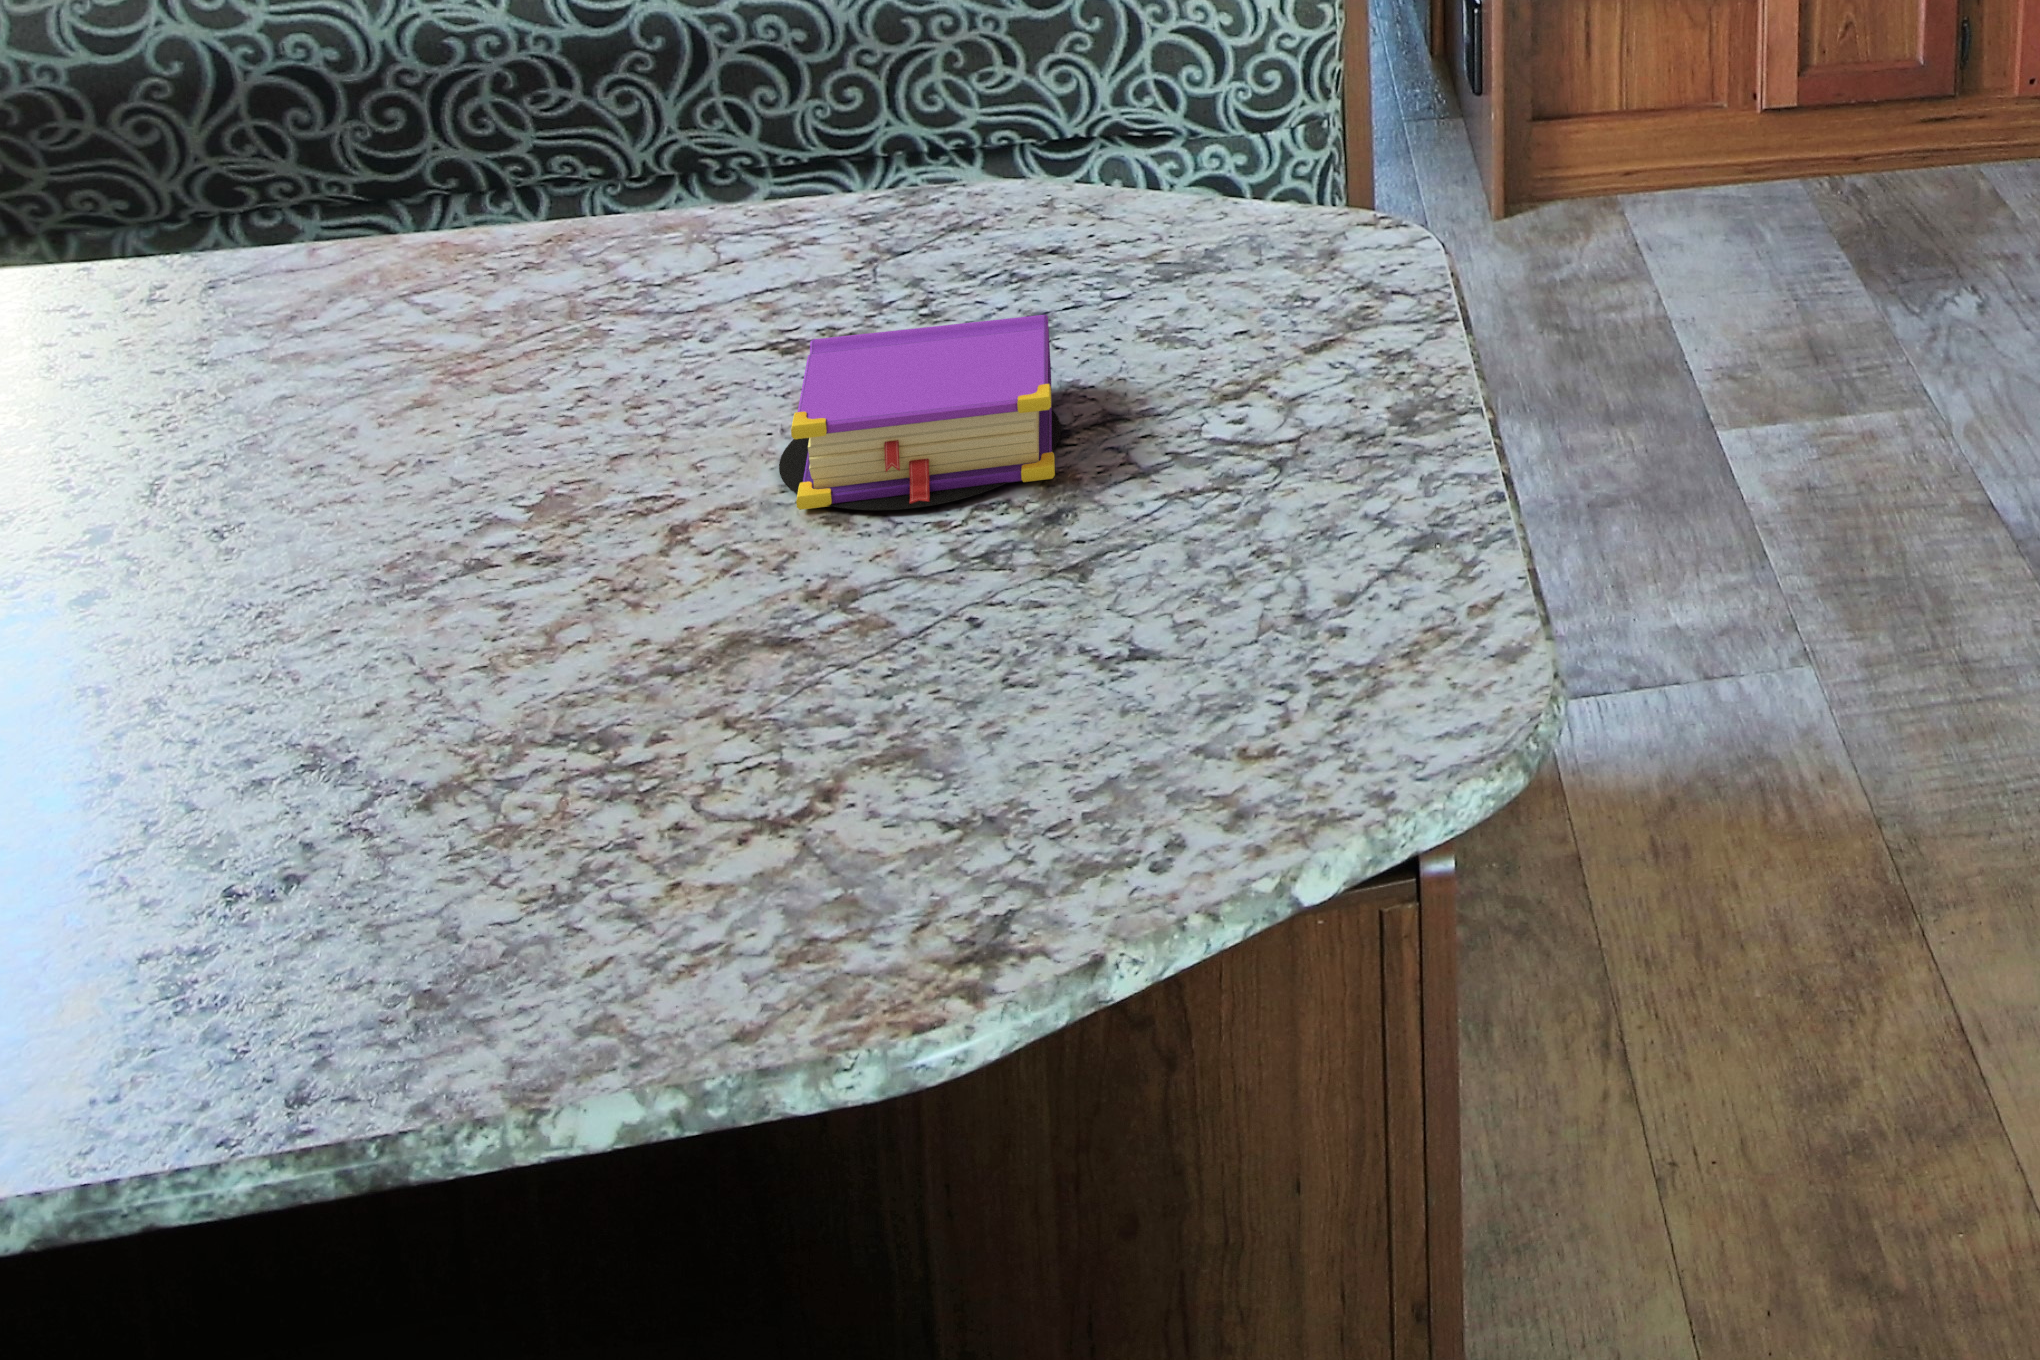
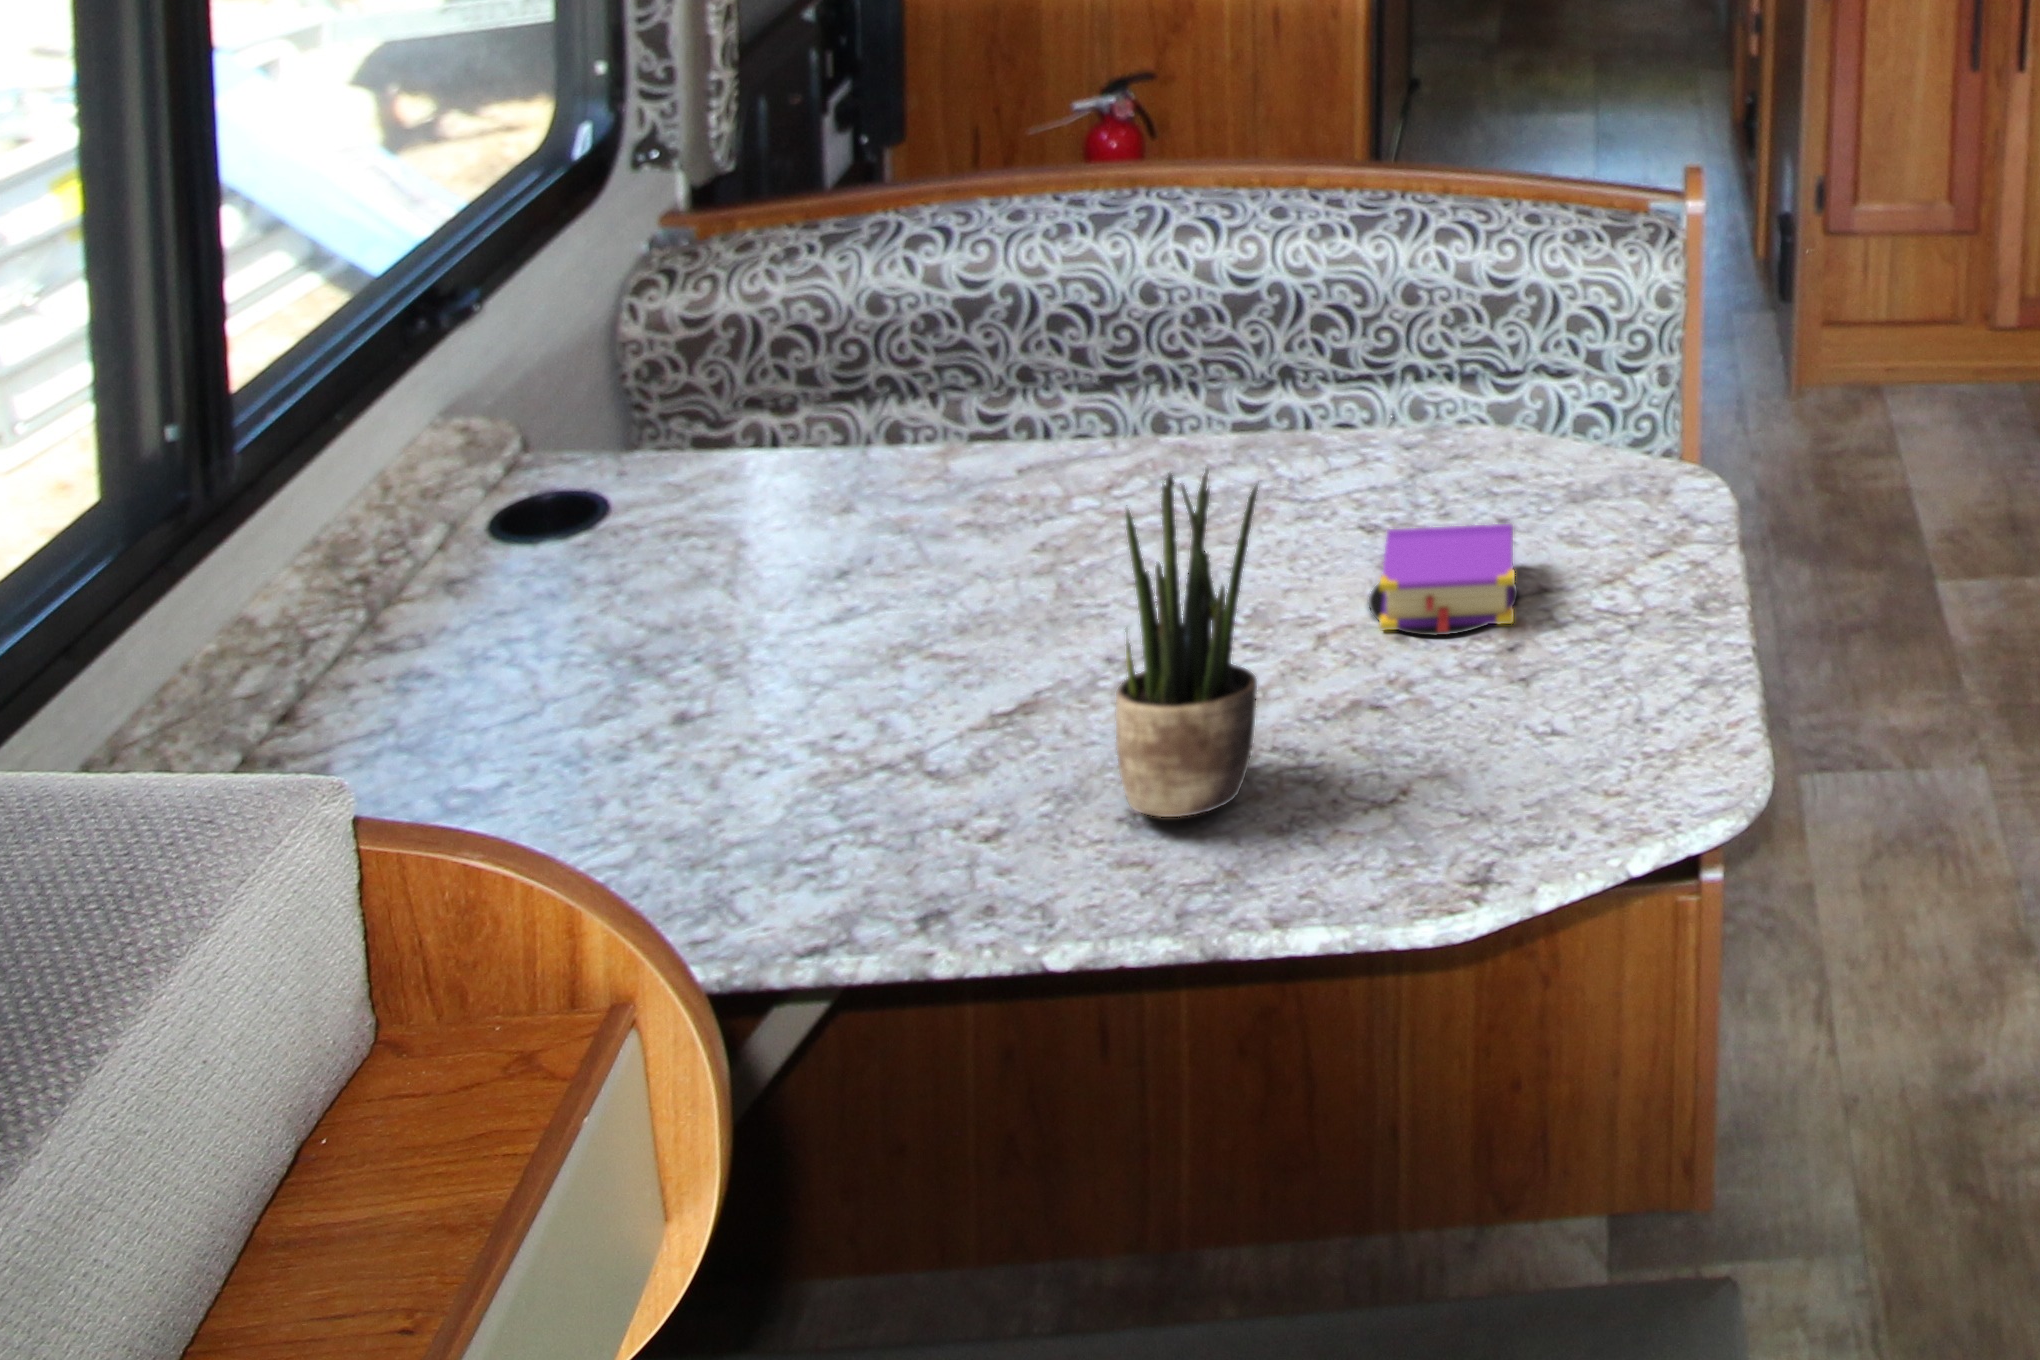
potted plant: none [181,194,508,885] -> present [1116,468,1258,817]

